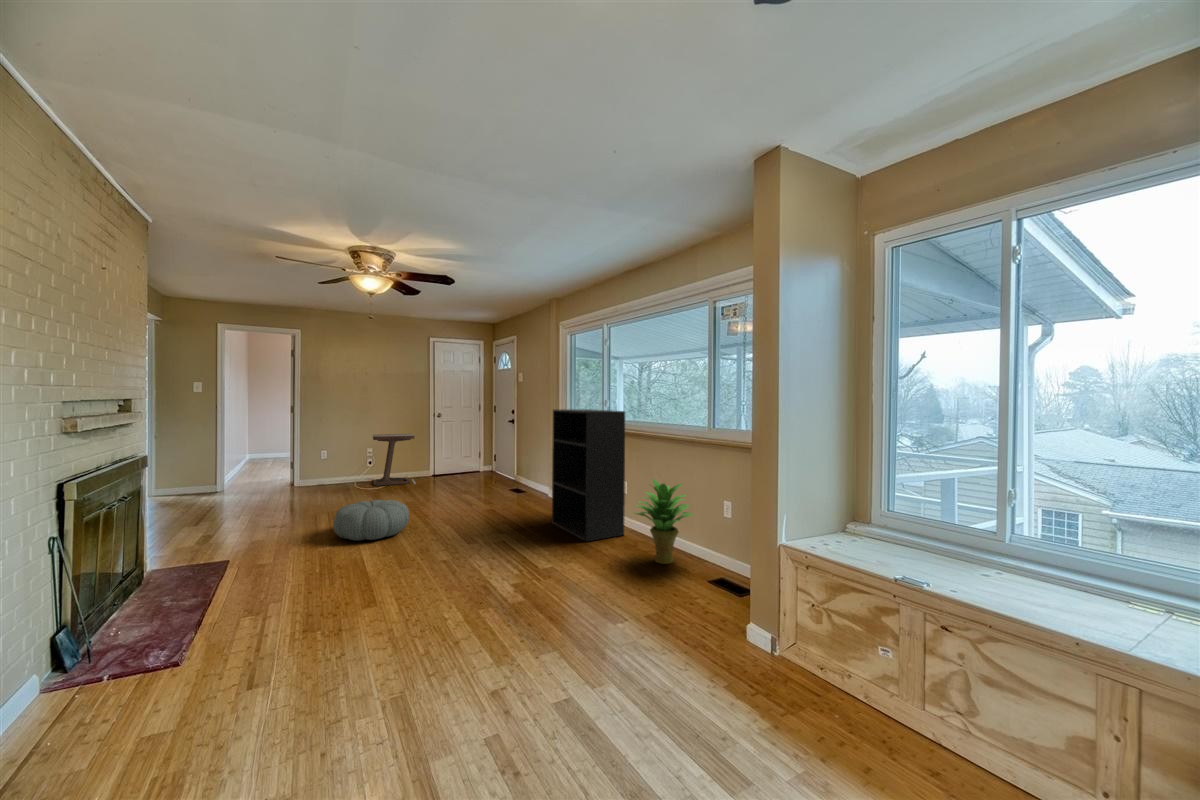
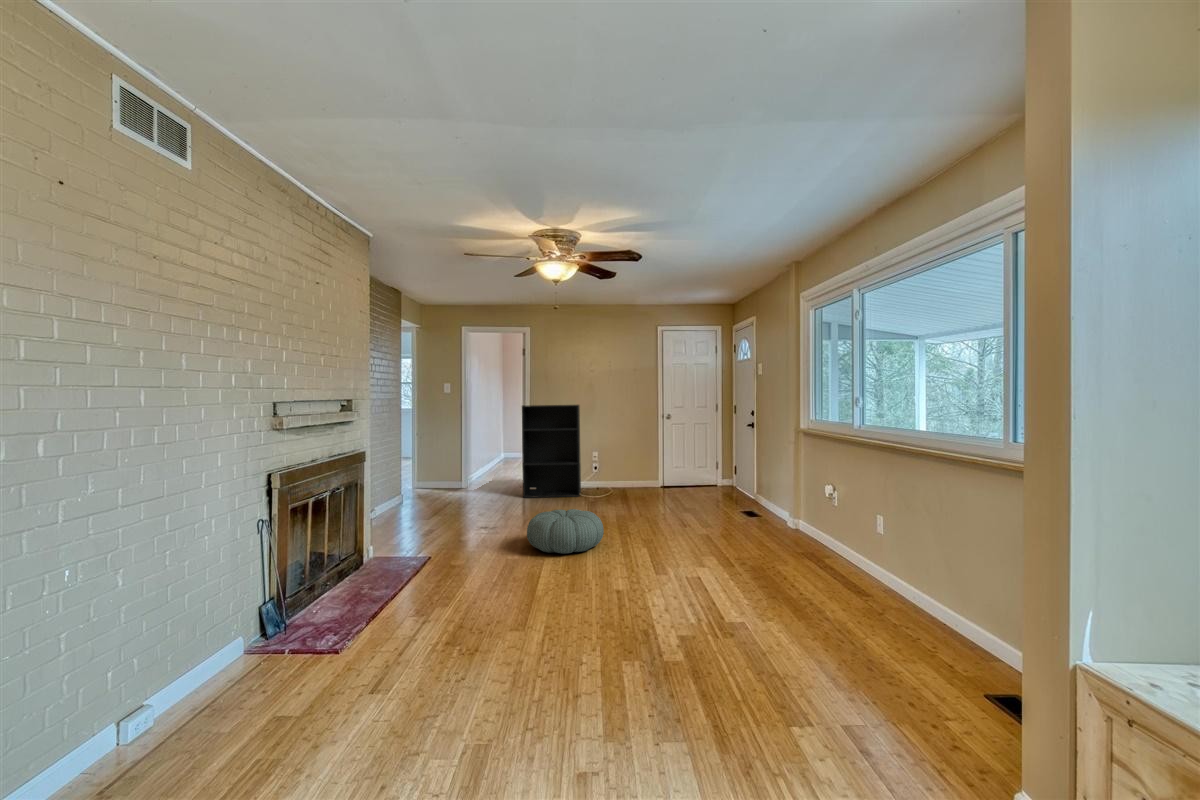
bookshelf: present [552,409,625,542] -> present [522,405,581,498]
side table: present [373,434,415,486] -> none [595,439,641,496]
potted plant: present [635,479,693,564] -> none [882,512,1002,658]

